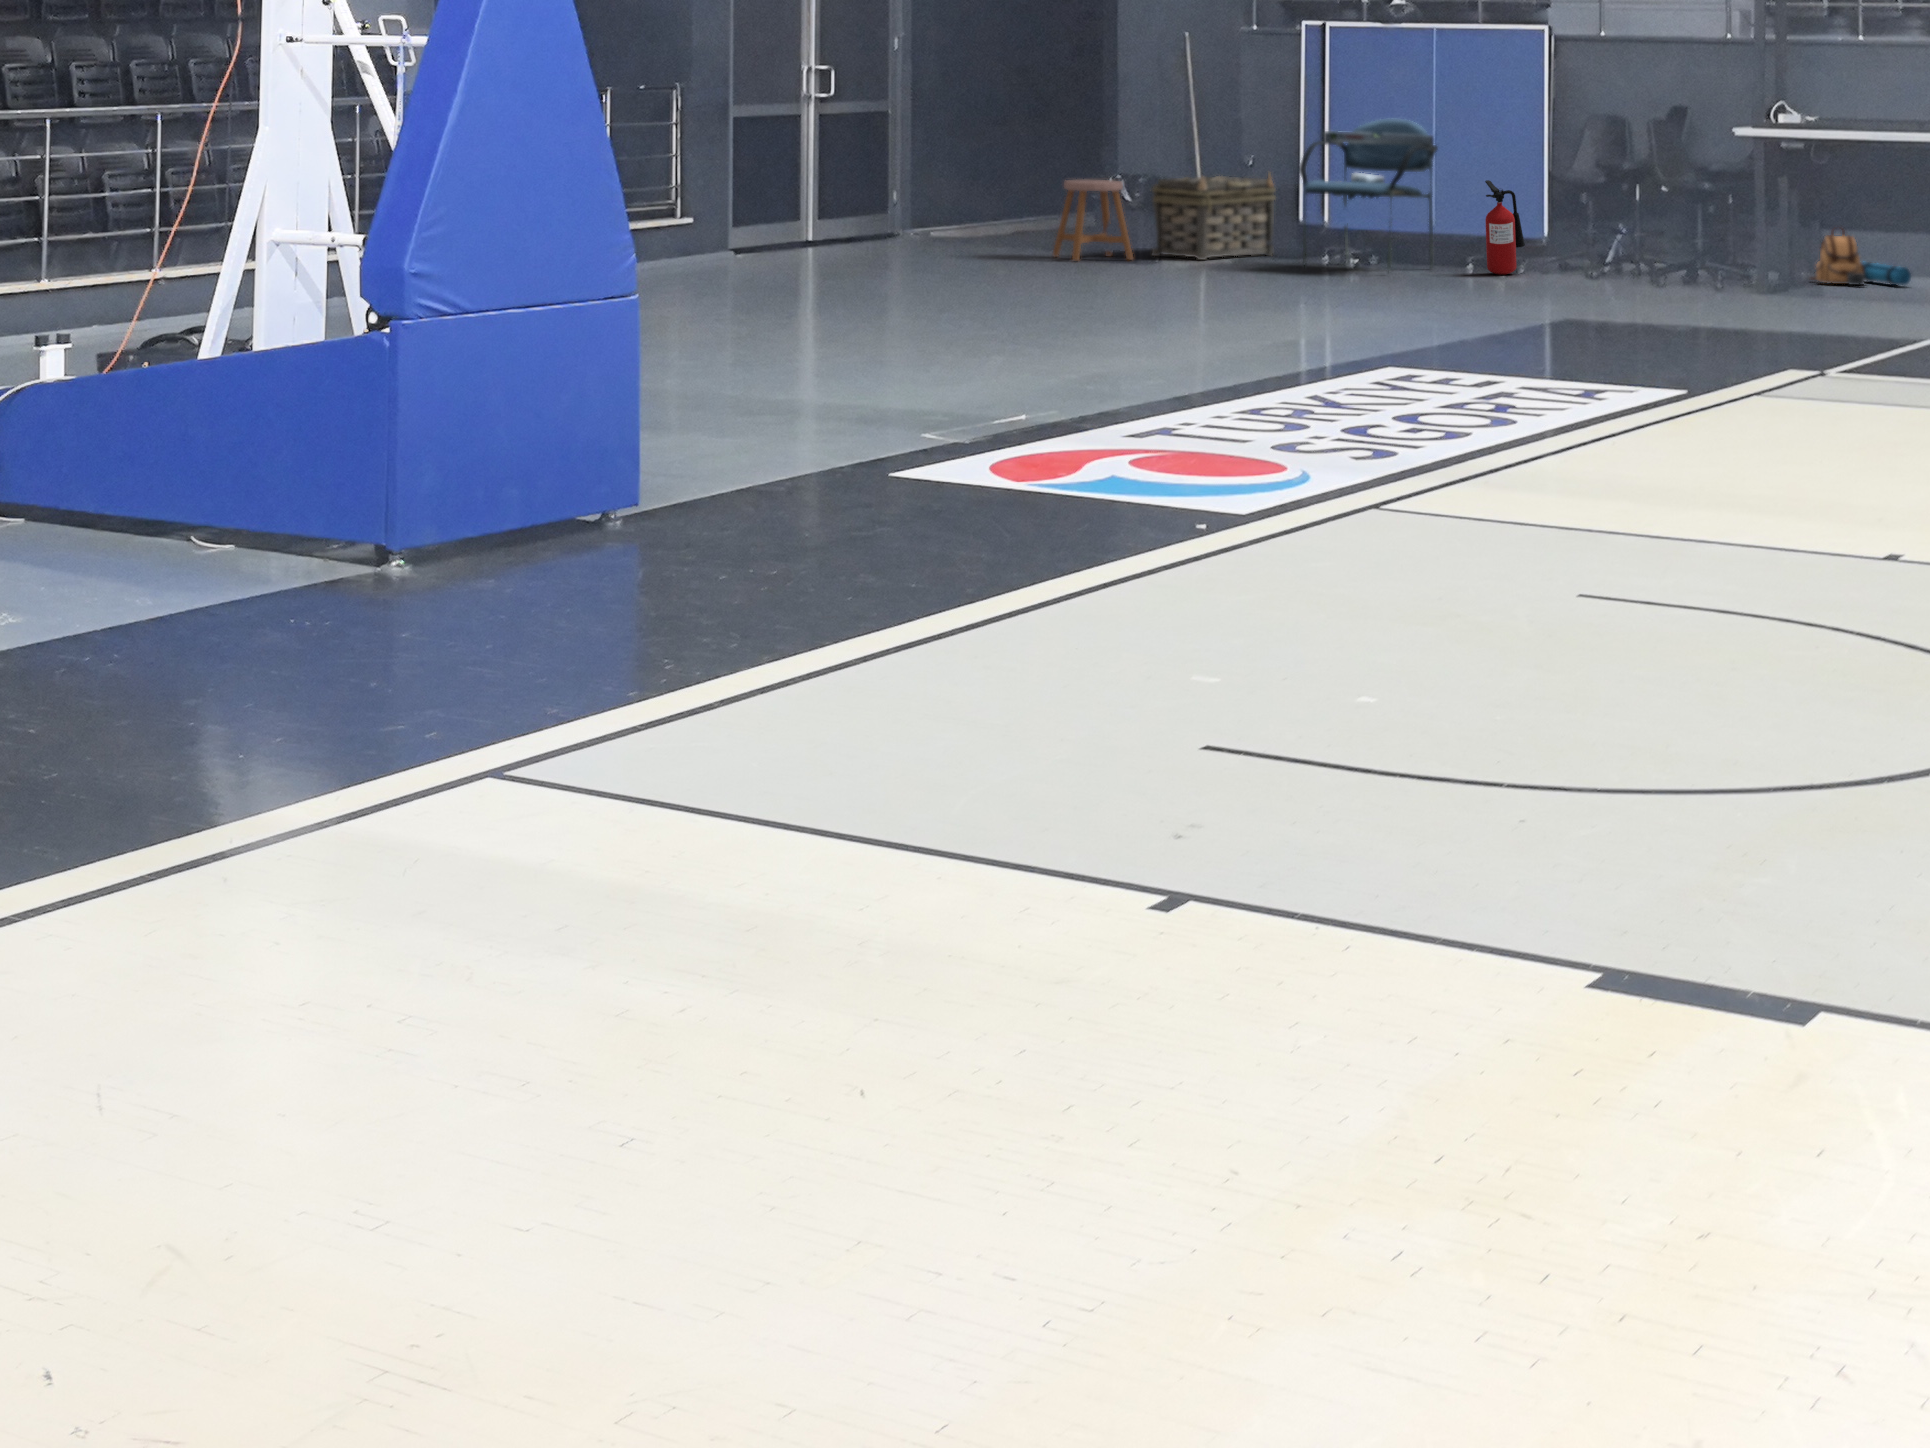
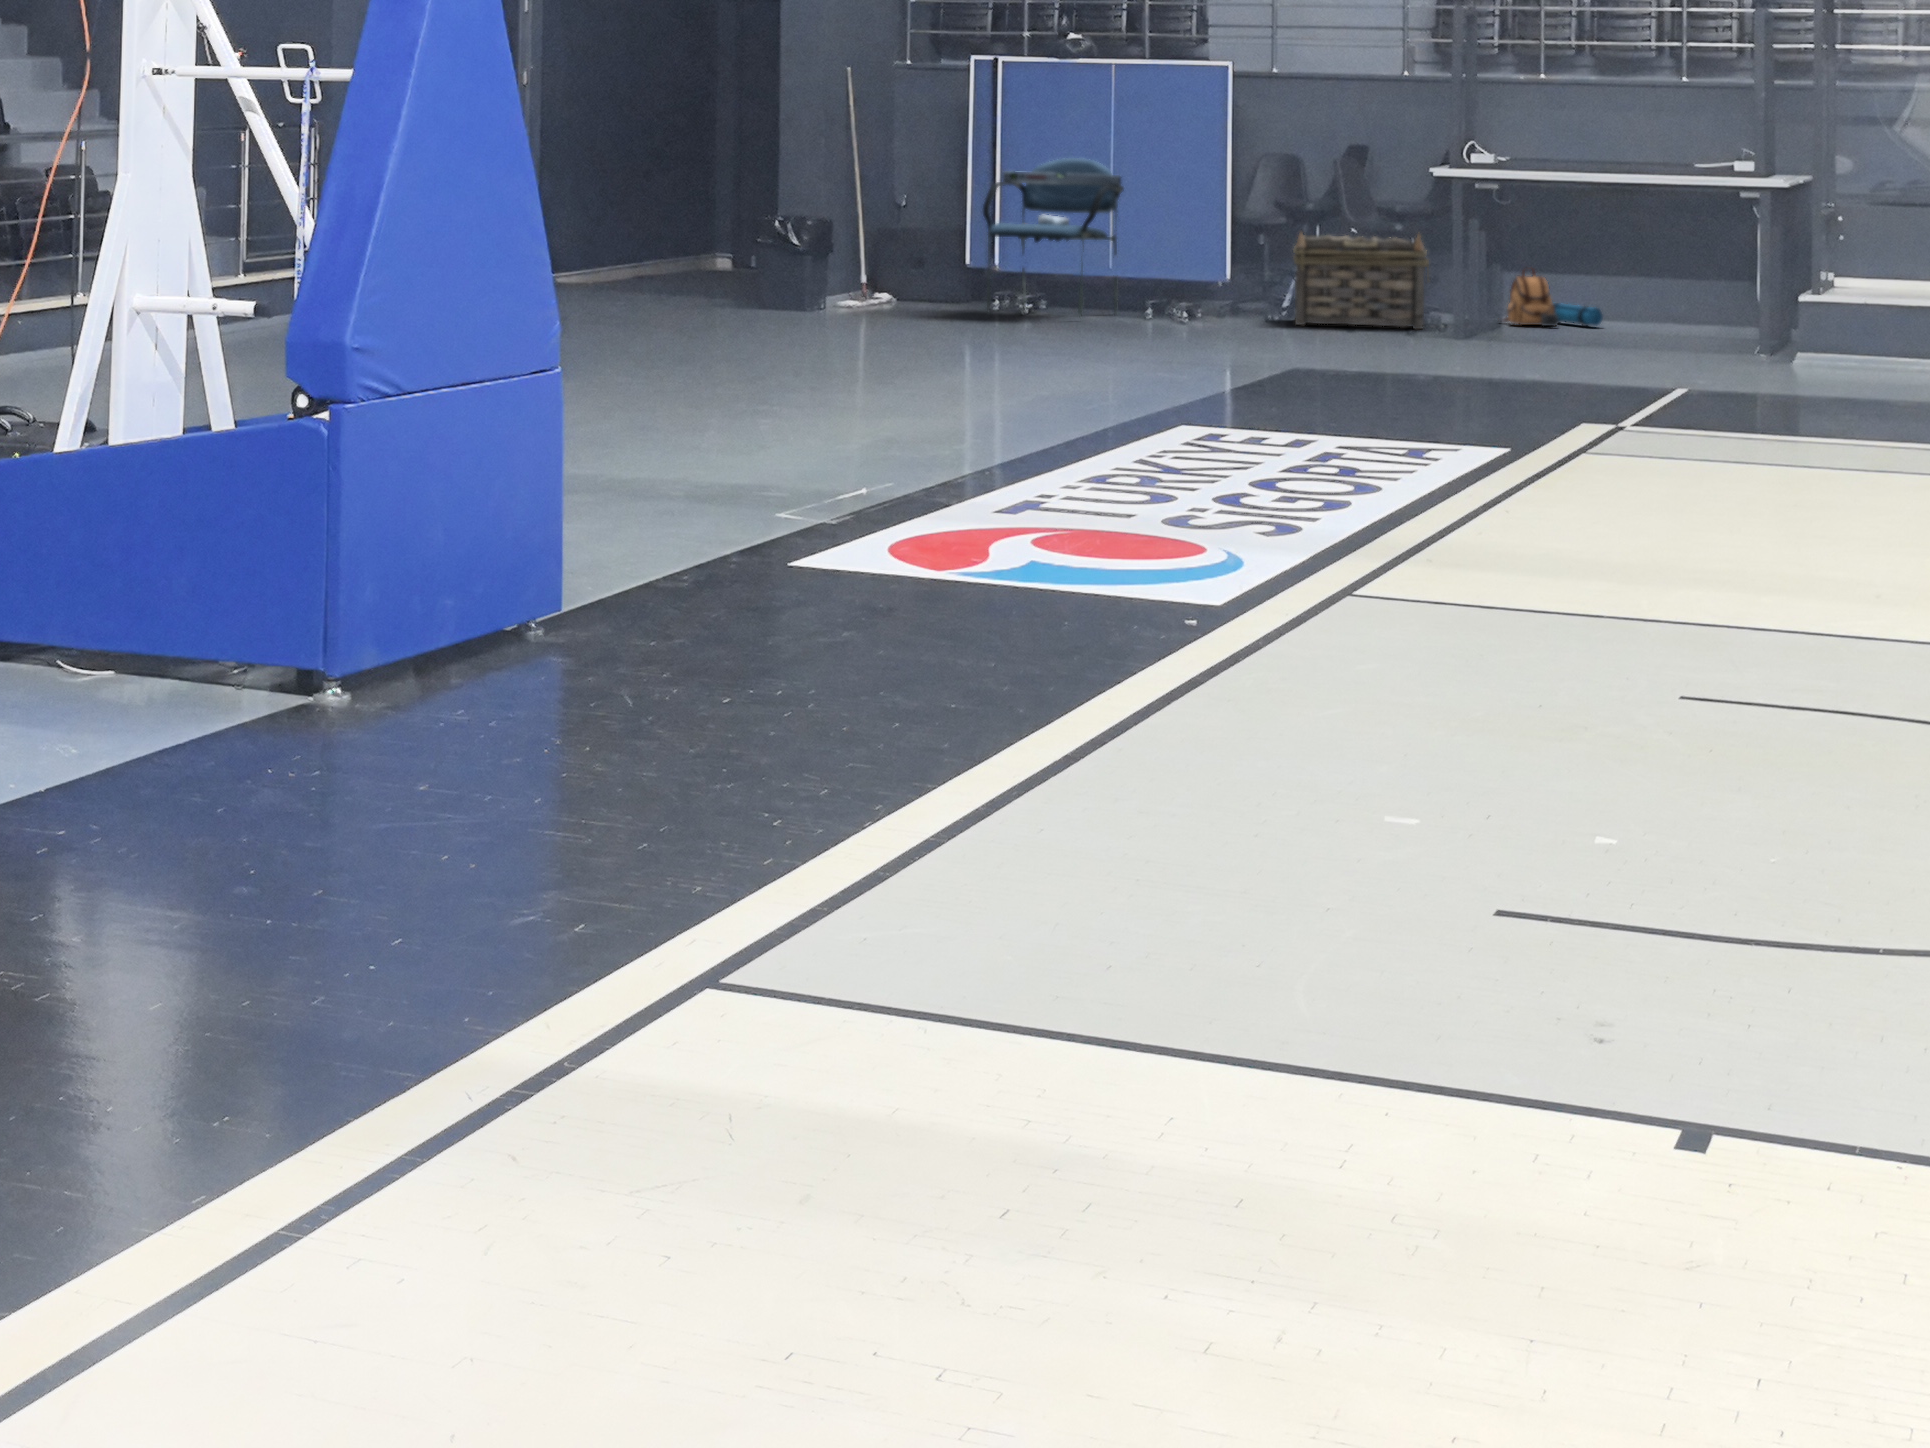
basket: present [1151,174,1275,260] -> present [1294,232,1429,329]
stool: present [1053,180,1133,261] -> none [714,223,802,310]
fire extinguisher: present [1485,180,1525,275] -> none [1175,222,1214,319]

